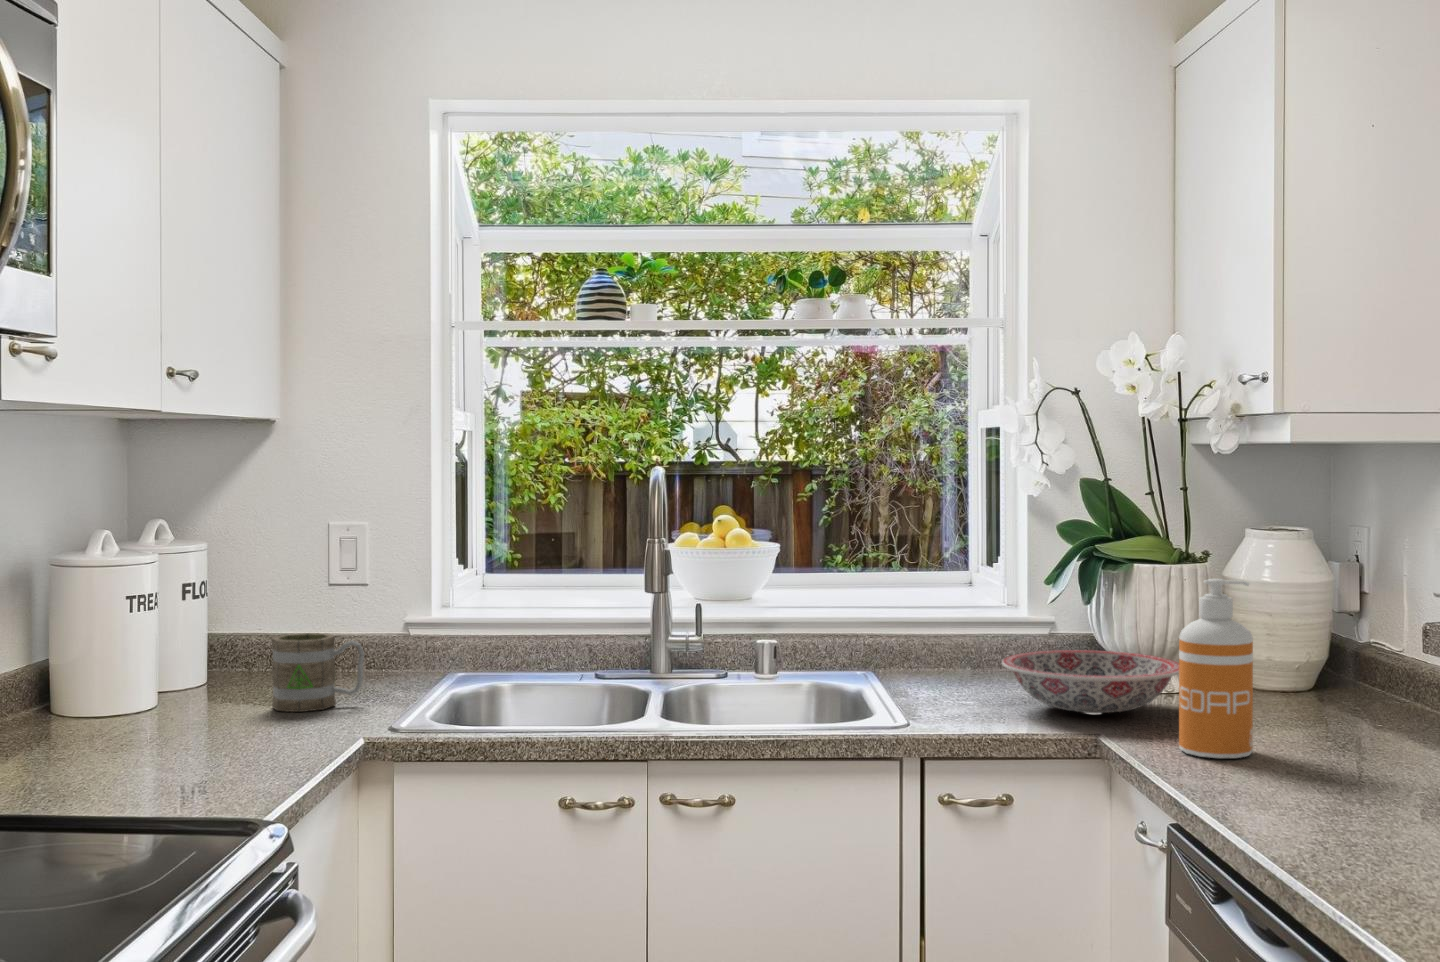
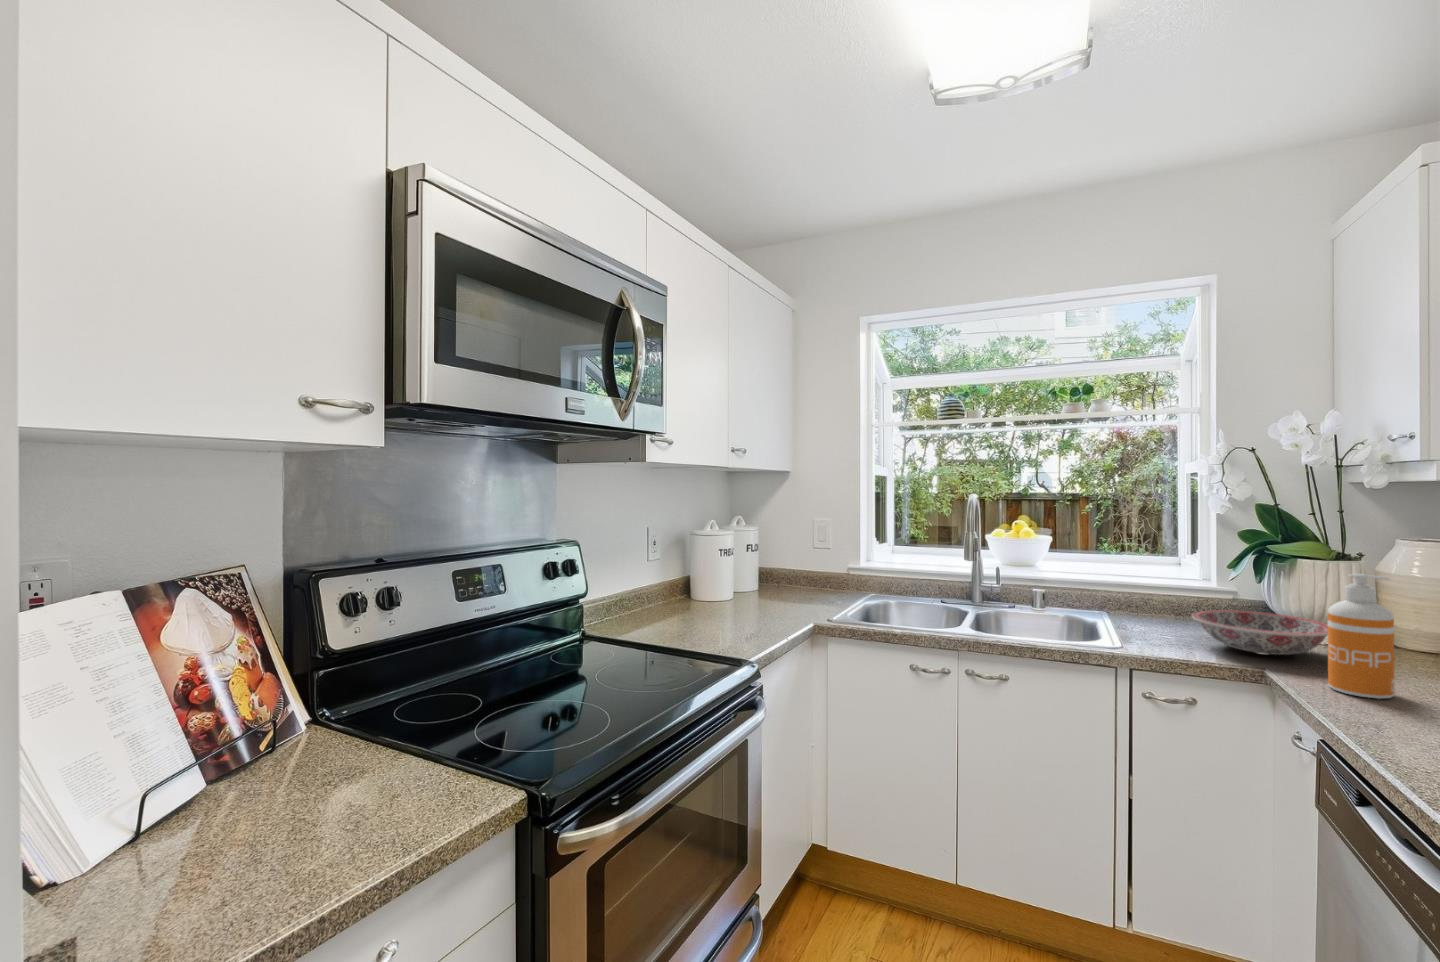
mug: present [271,633,364,712] -> none [780,570,822,607]

